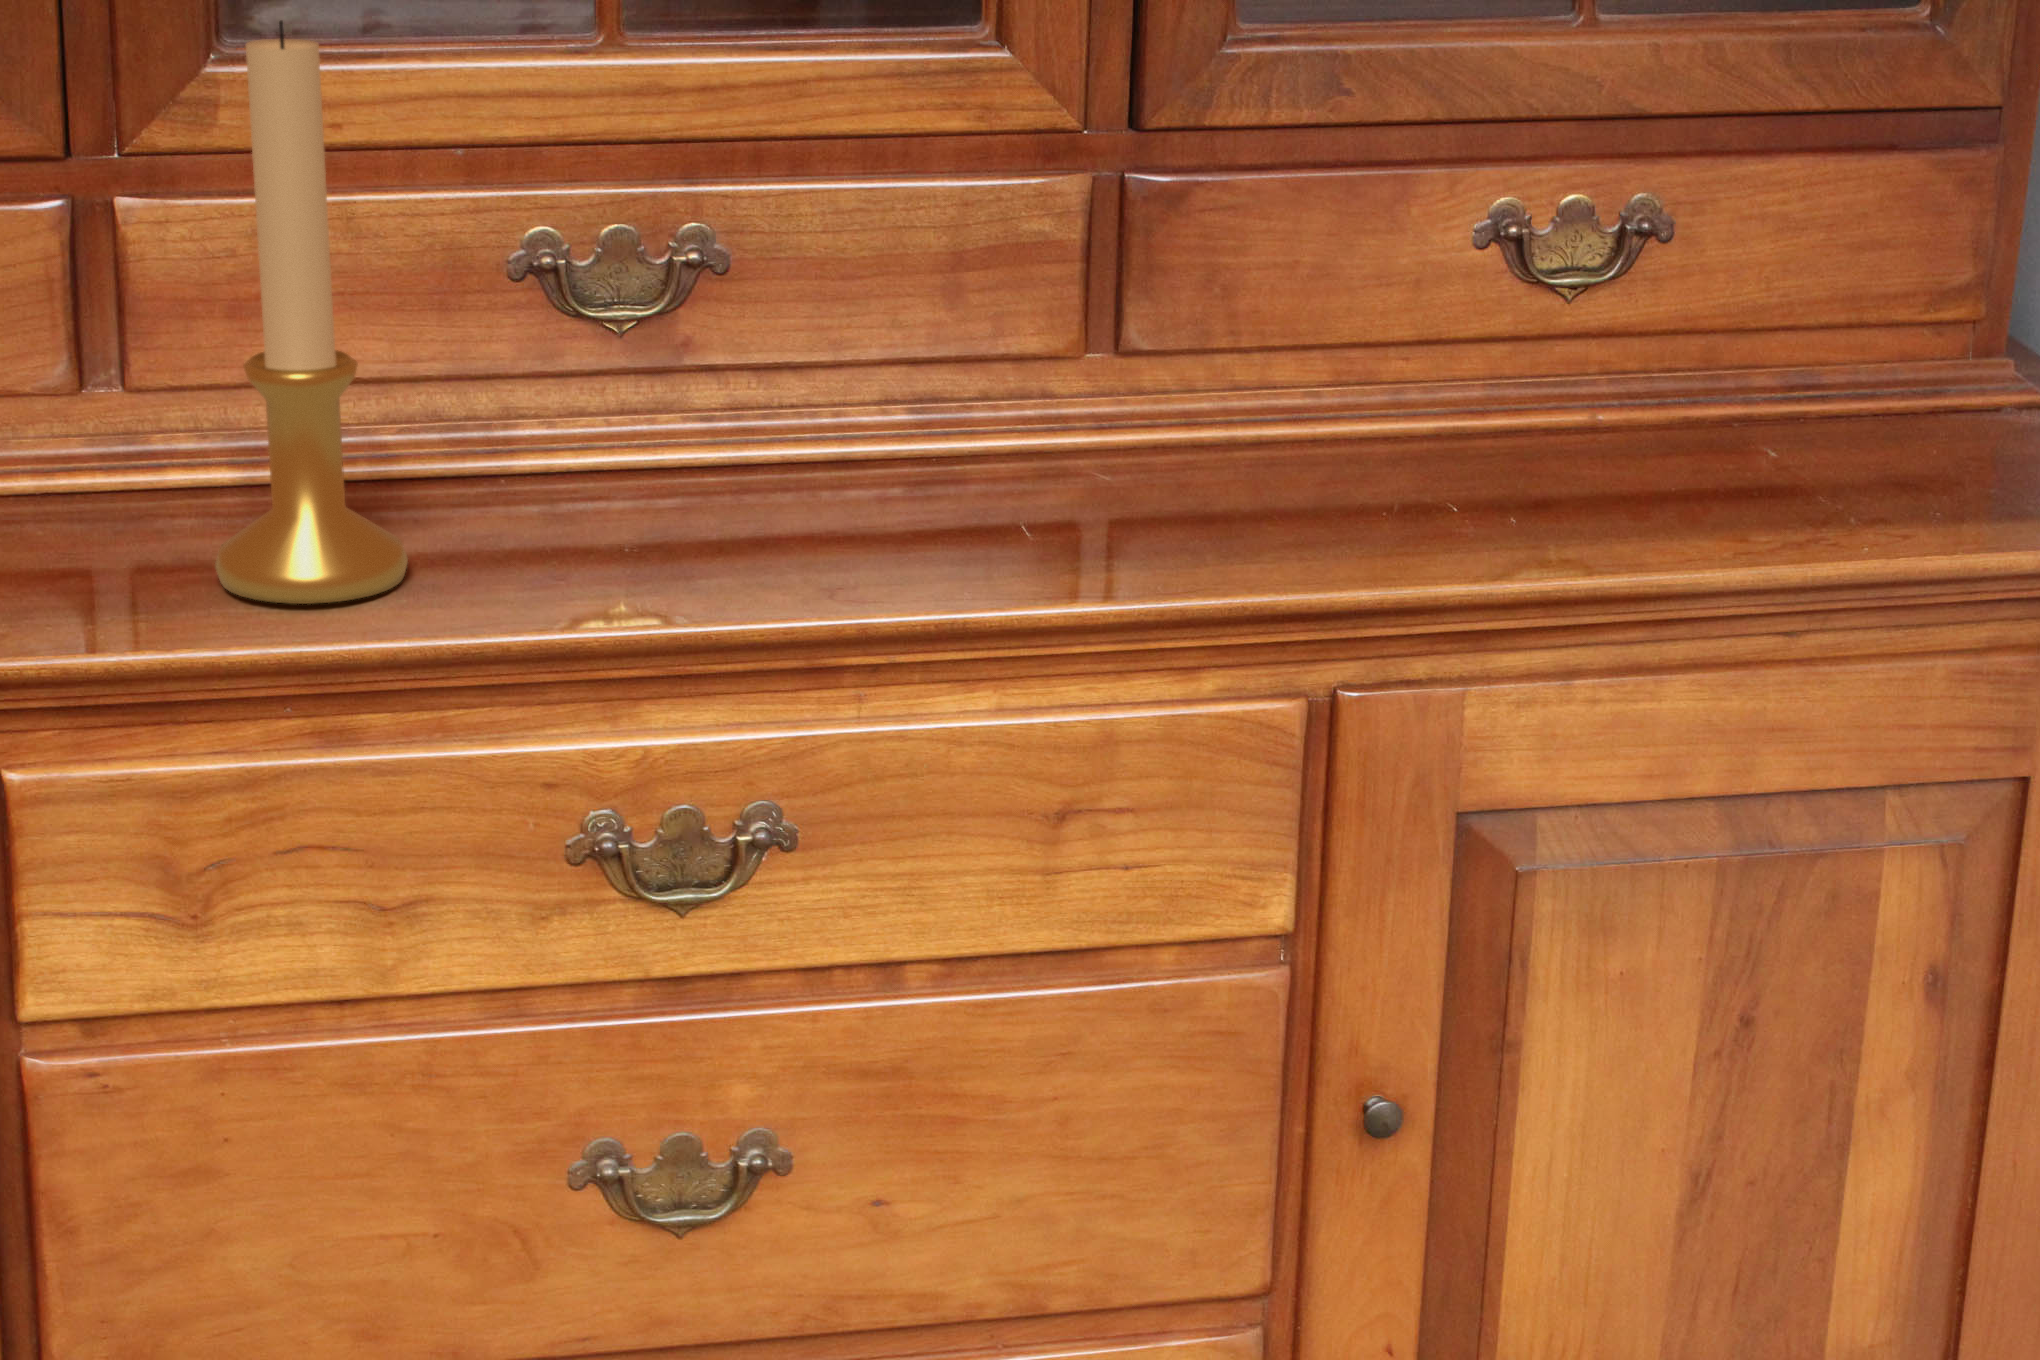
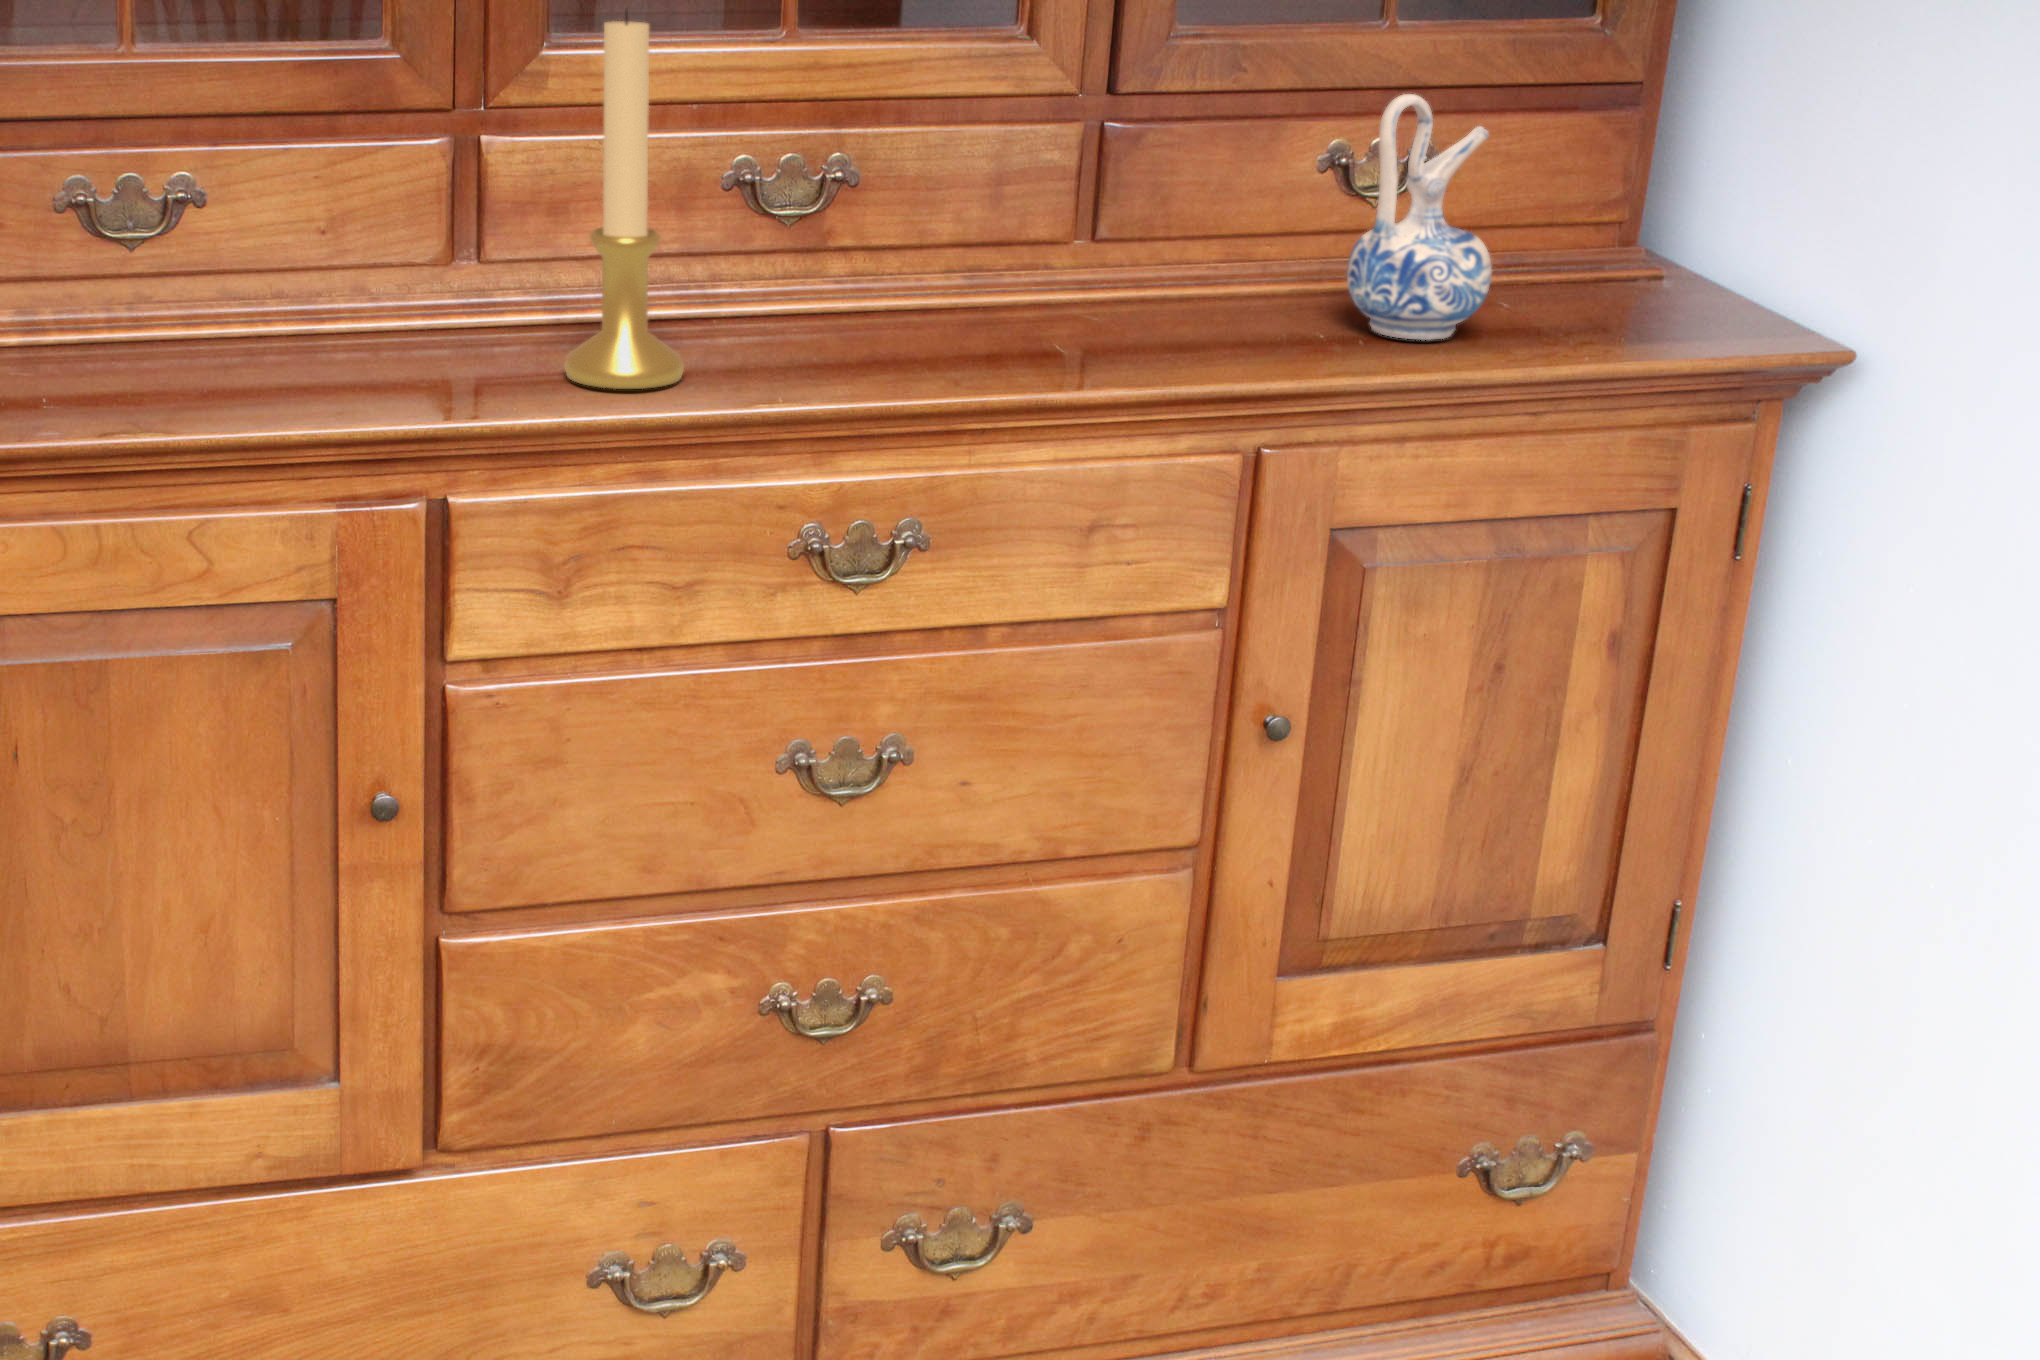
ceramic pitcher: none [1498,145,1718,518] -> present [1347,94,1492,340]

